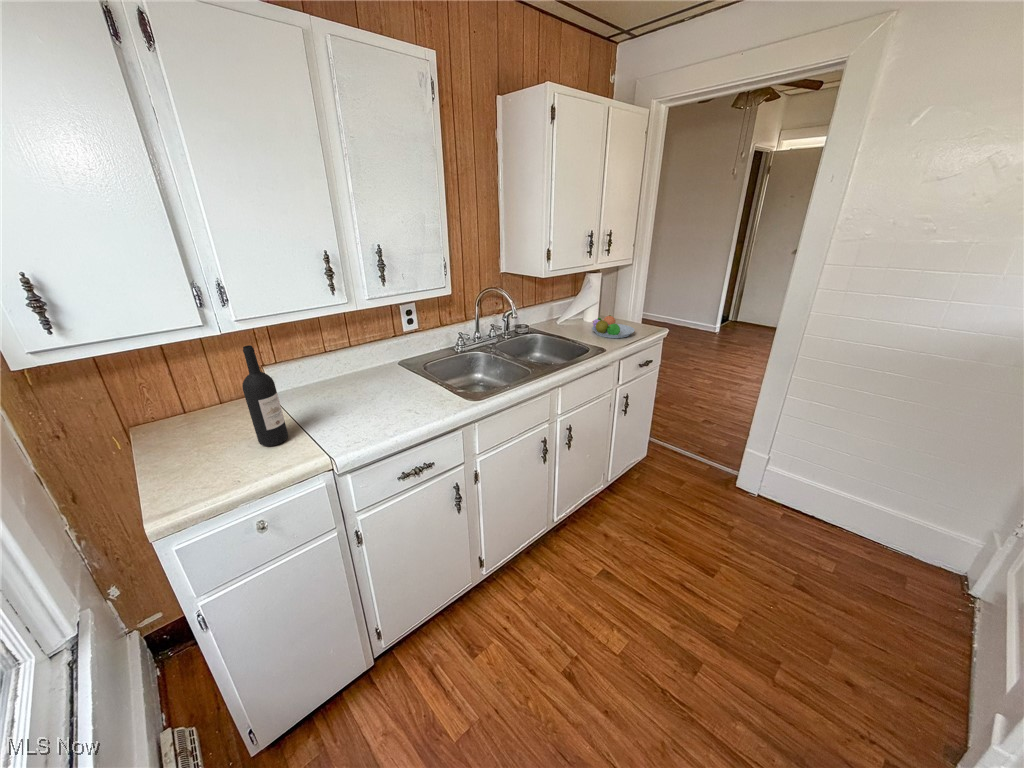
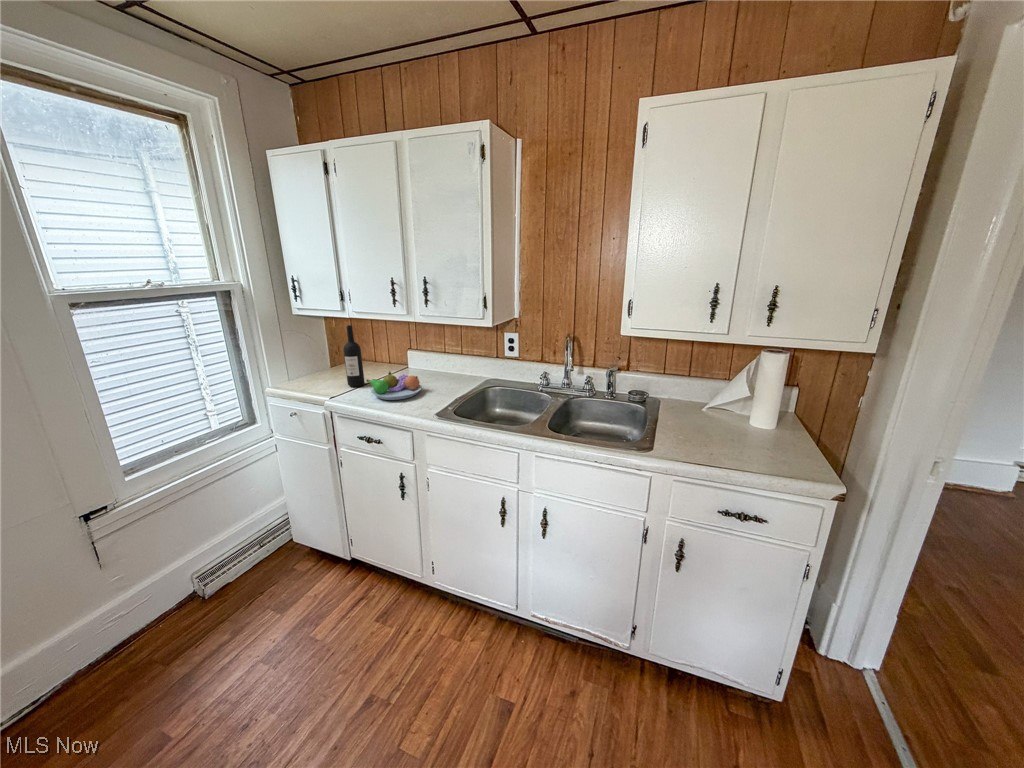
fruit bowl: present [592,315,635,338] -> present [366,371,422,400]

